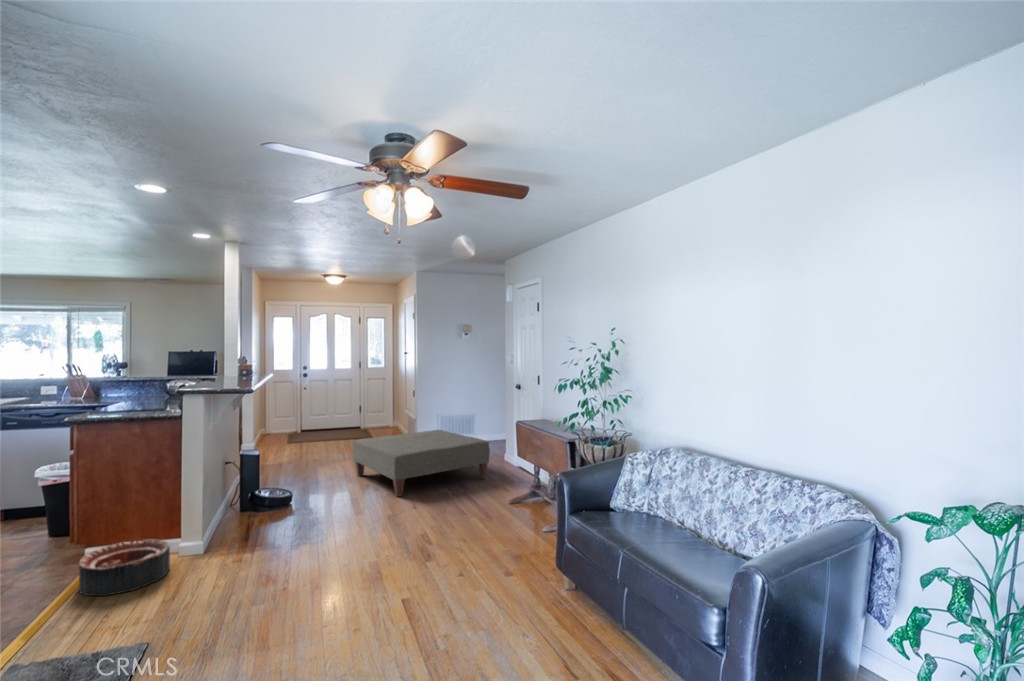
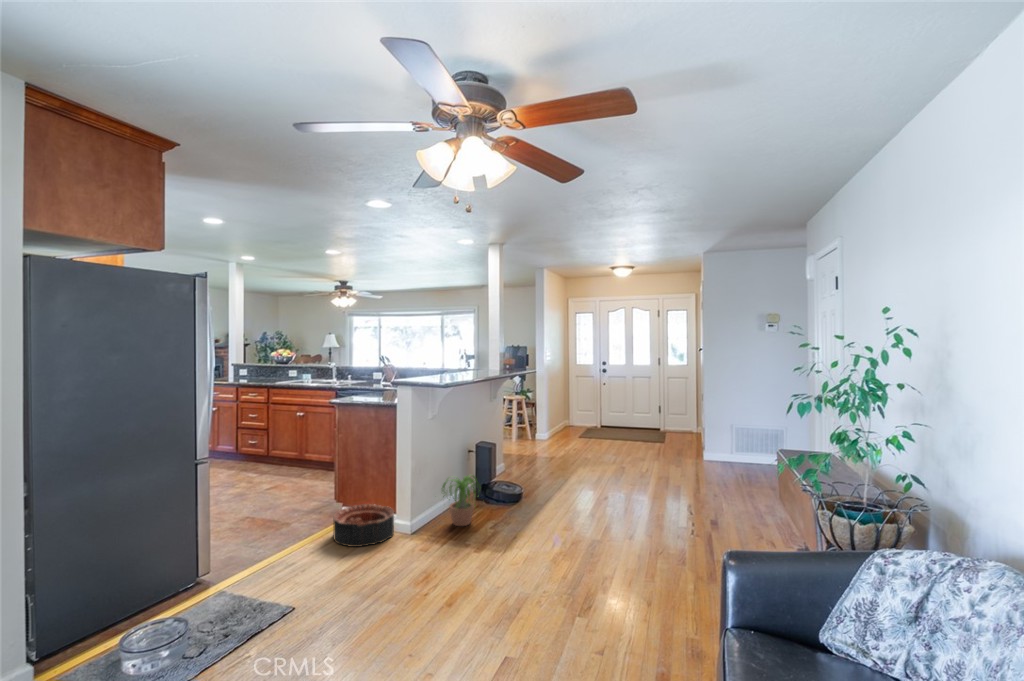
ottoman: present [353,430,490,497] -> none [605,444,761,521]
potted plant: none [206,485,266,541] -> present [442,476,480,526]

